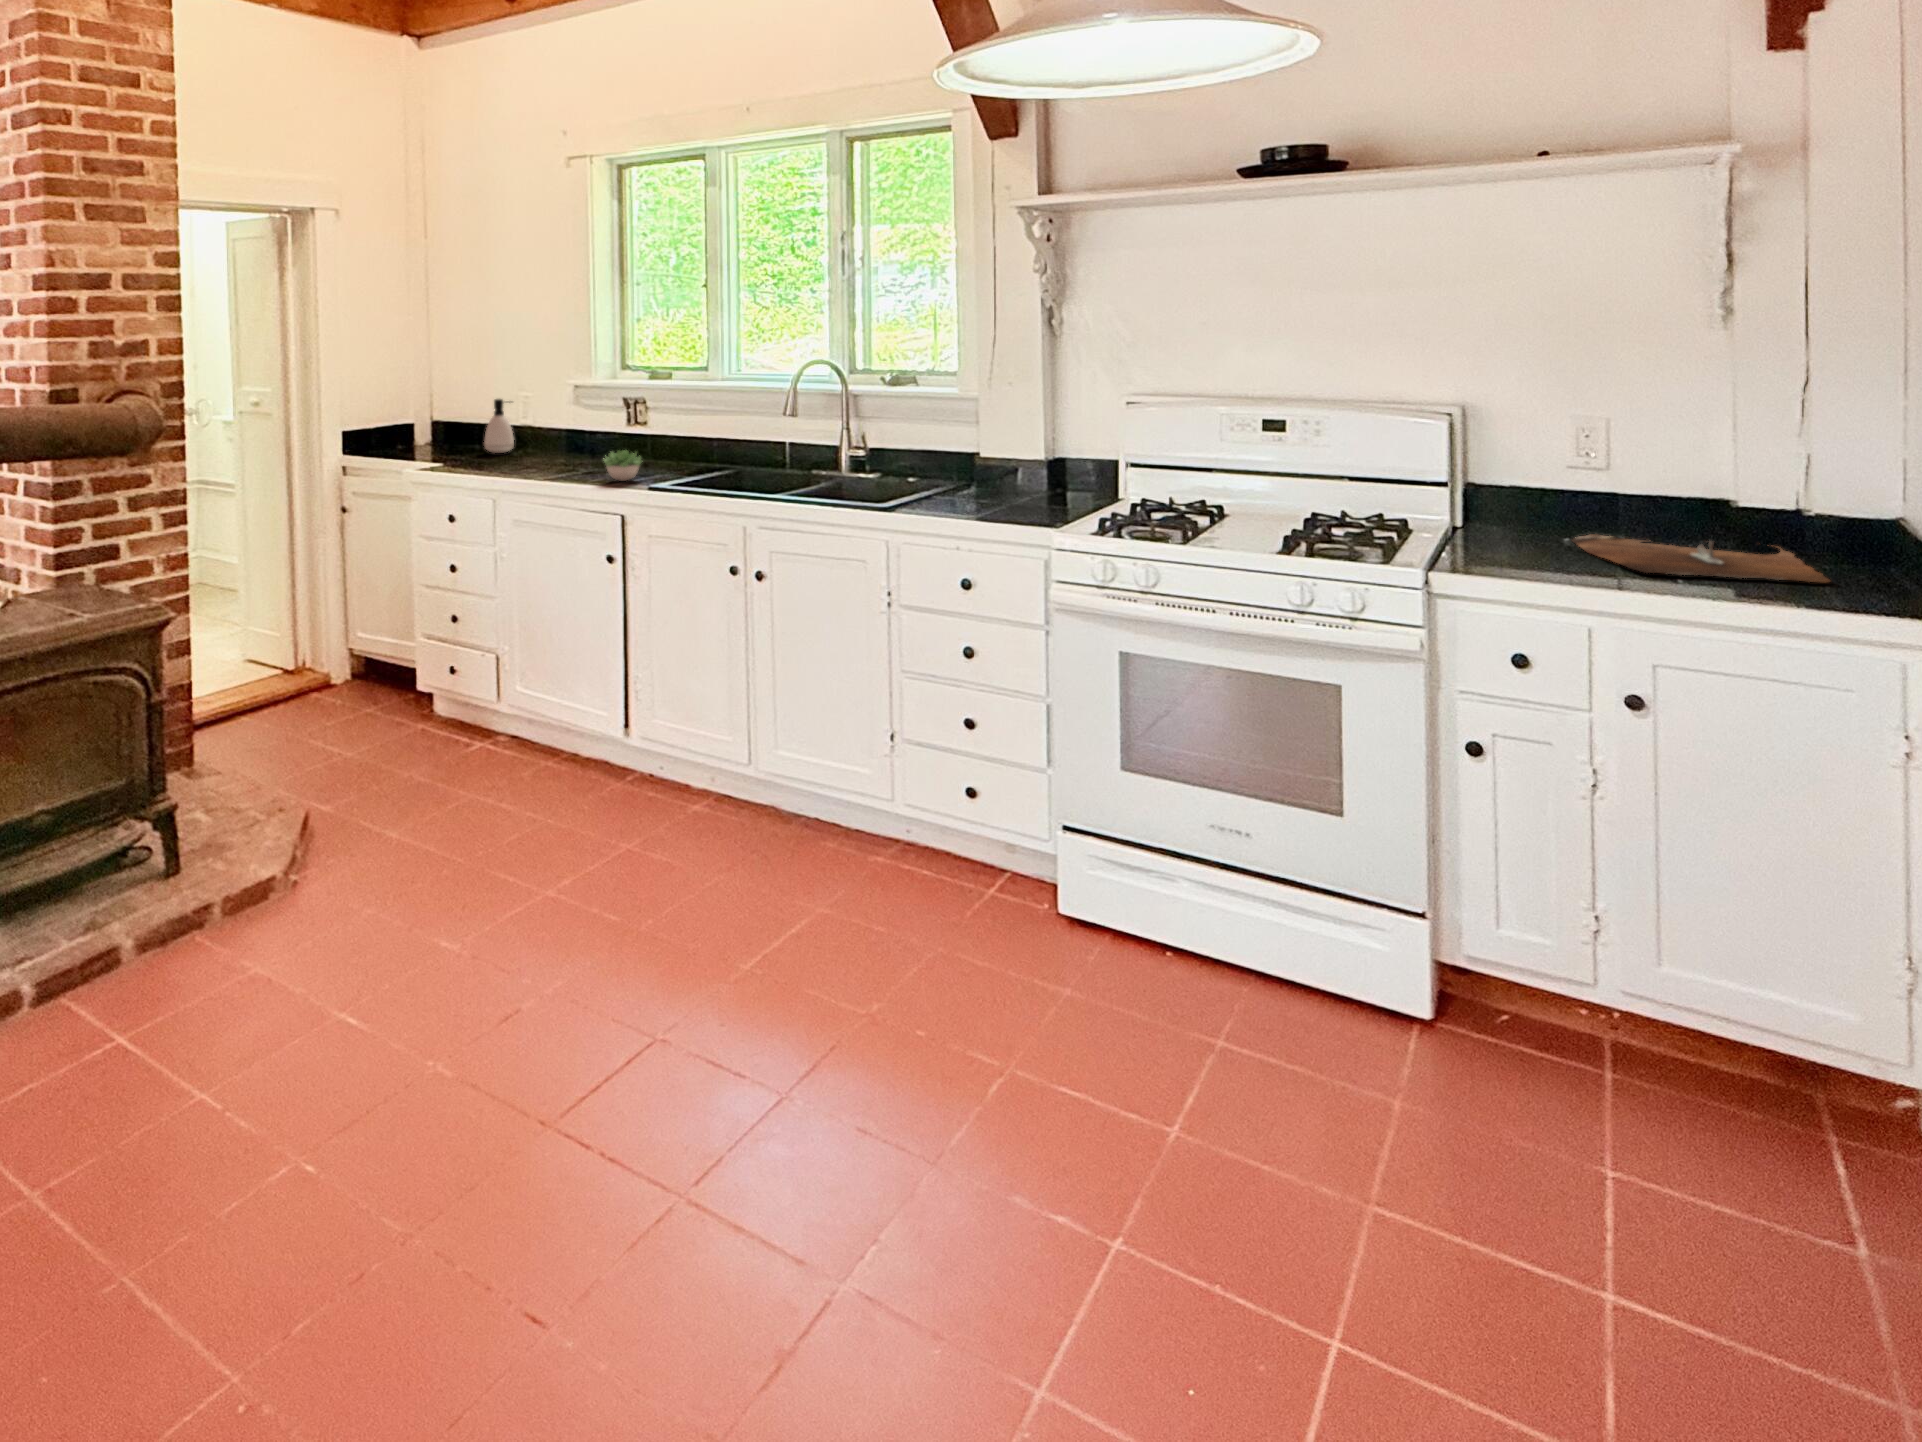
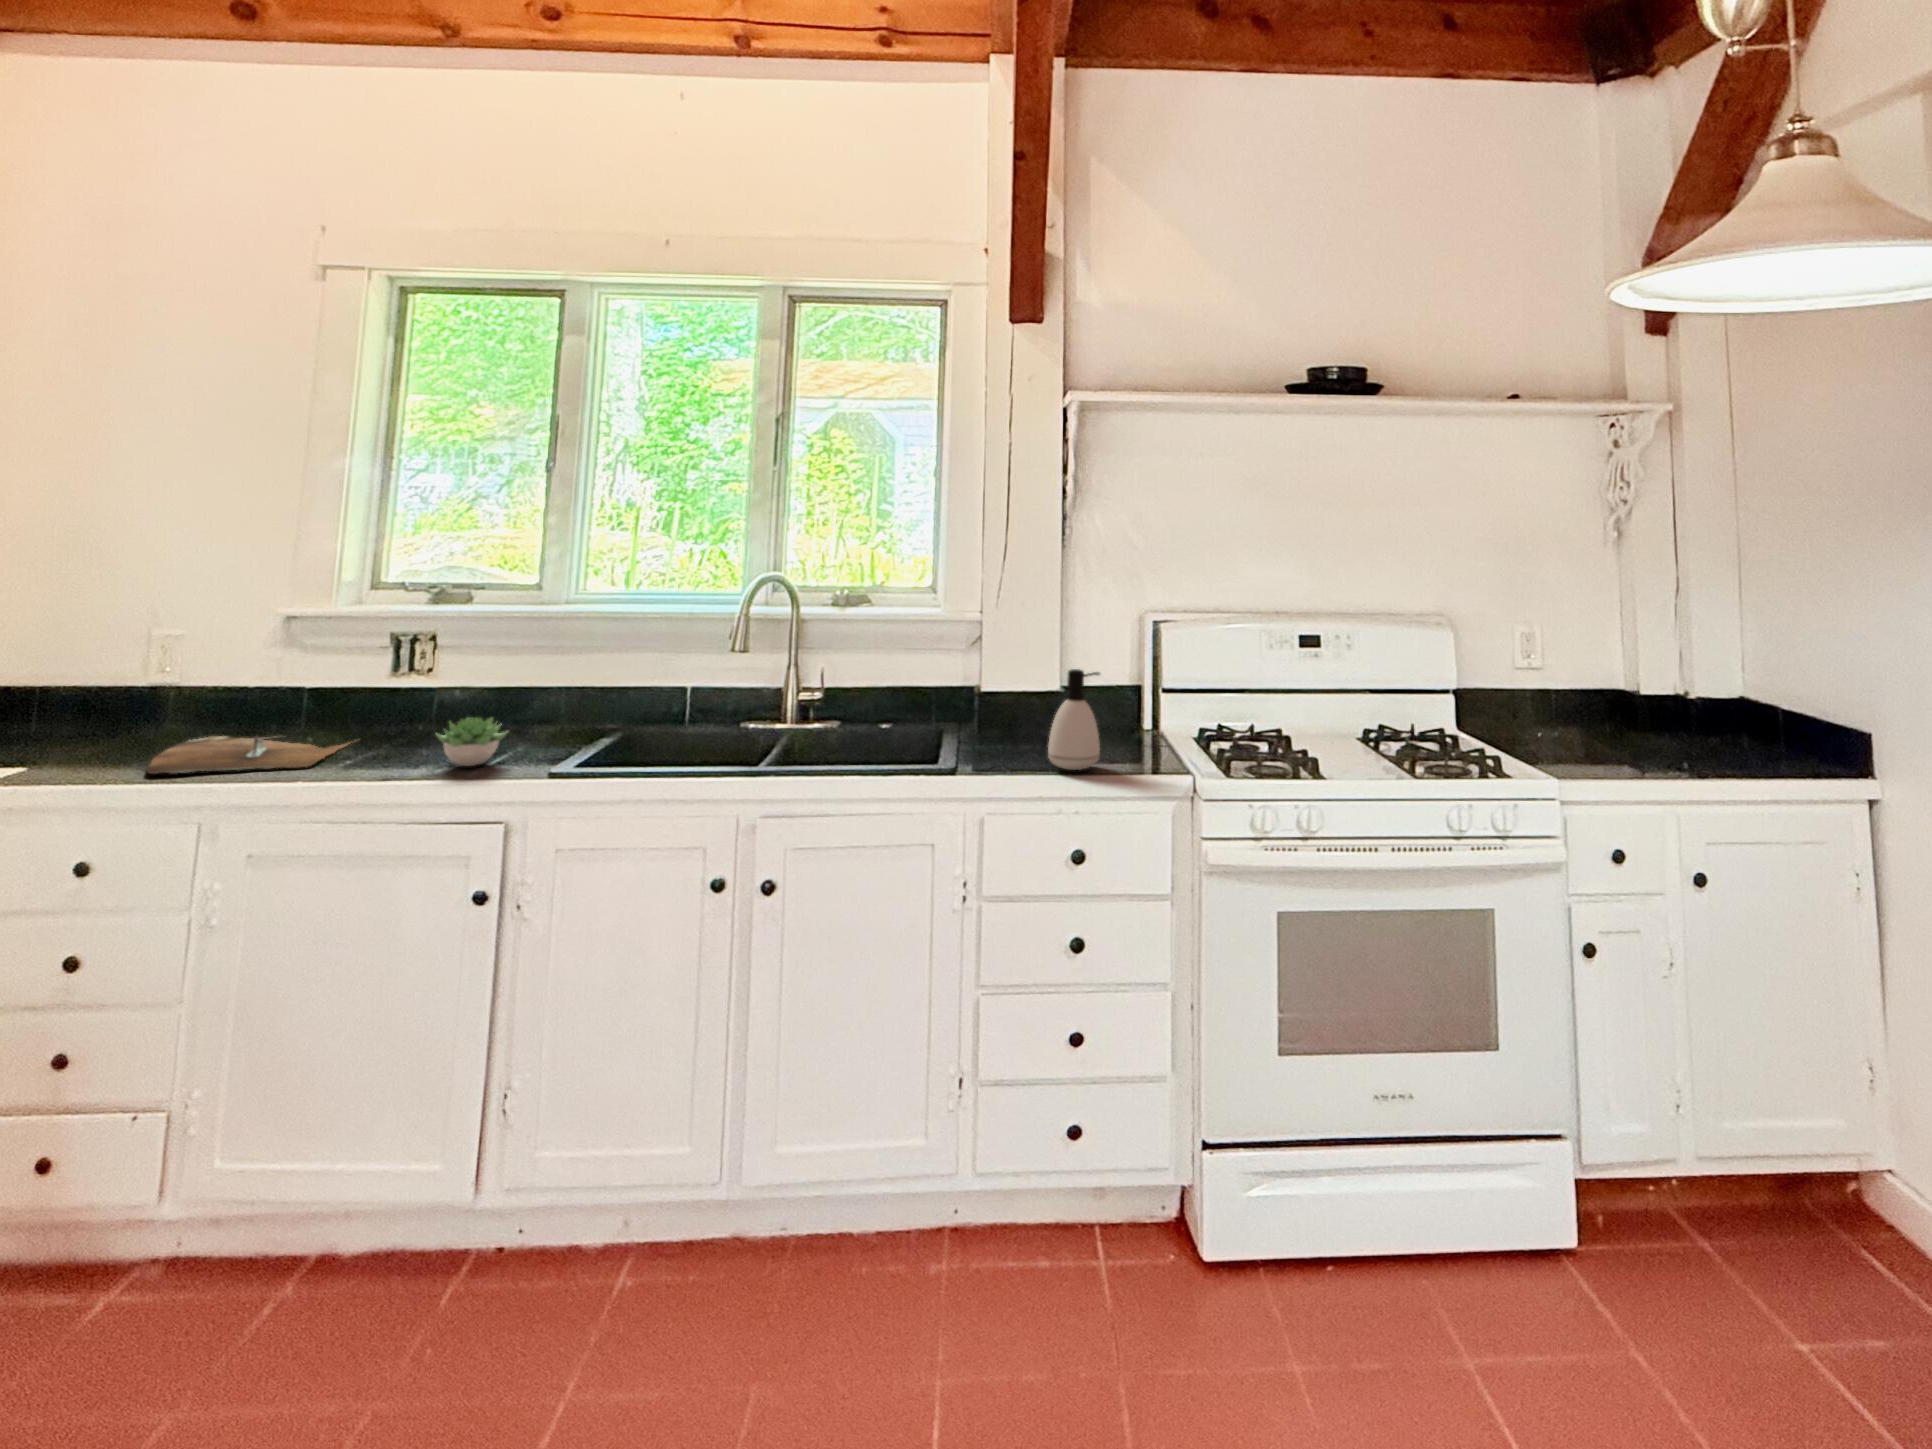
soap dispenser: present [484,399,514,453] -> present [1048,669,1100,770]
cutting board: present [1572,534,1830,582] -> present [147,736,348,774]

